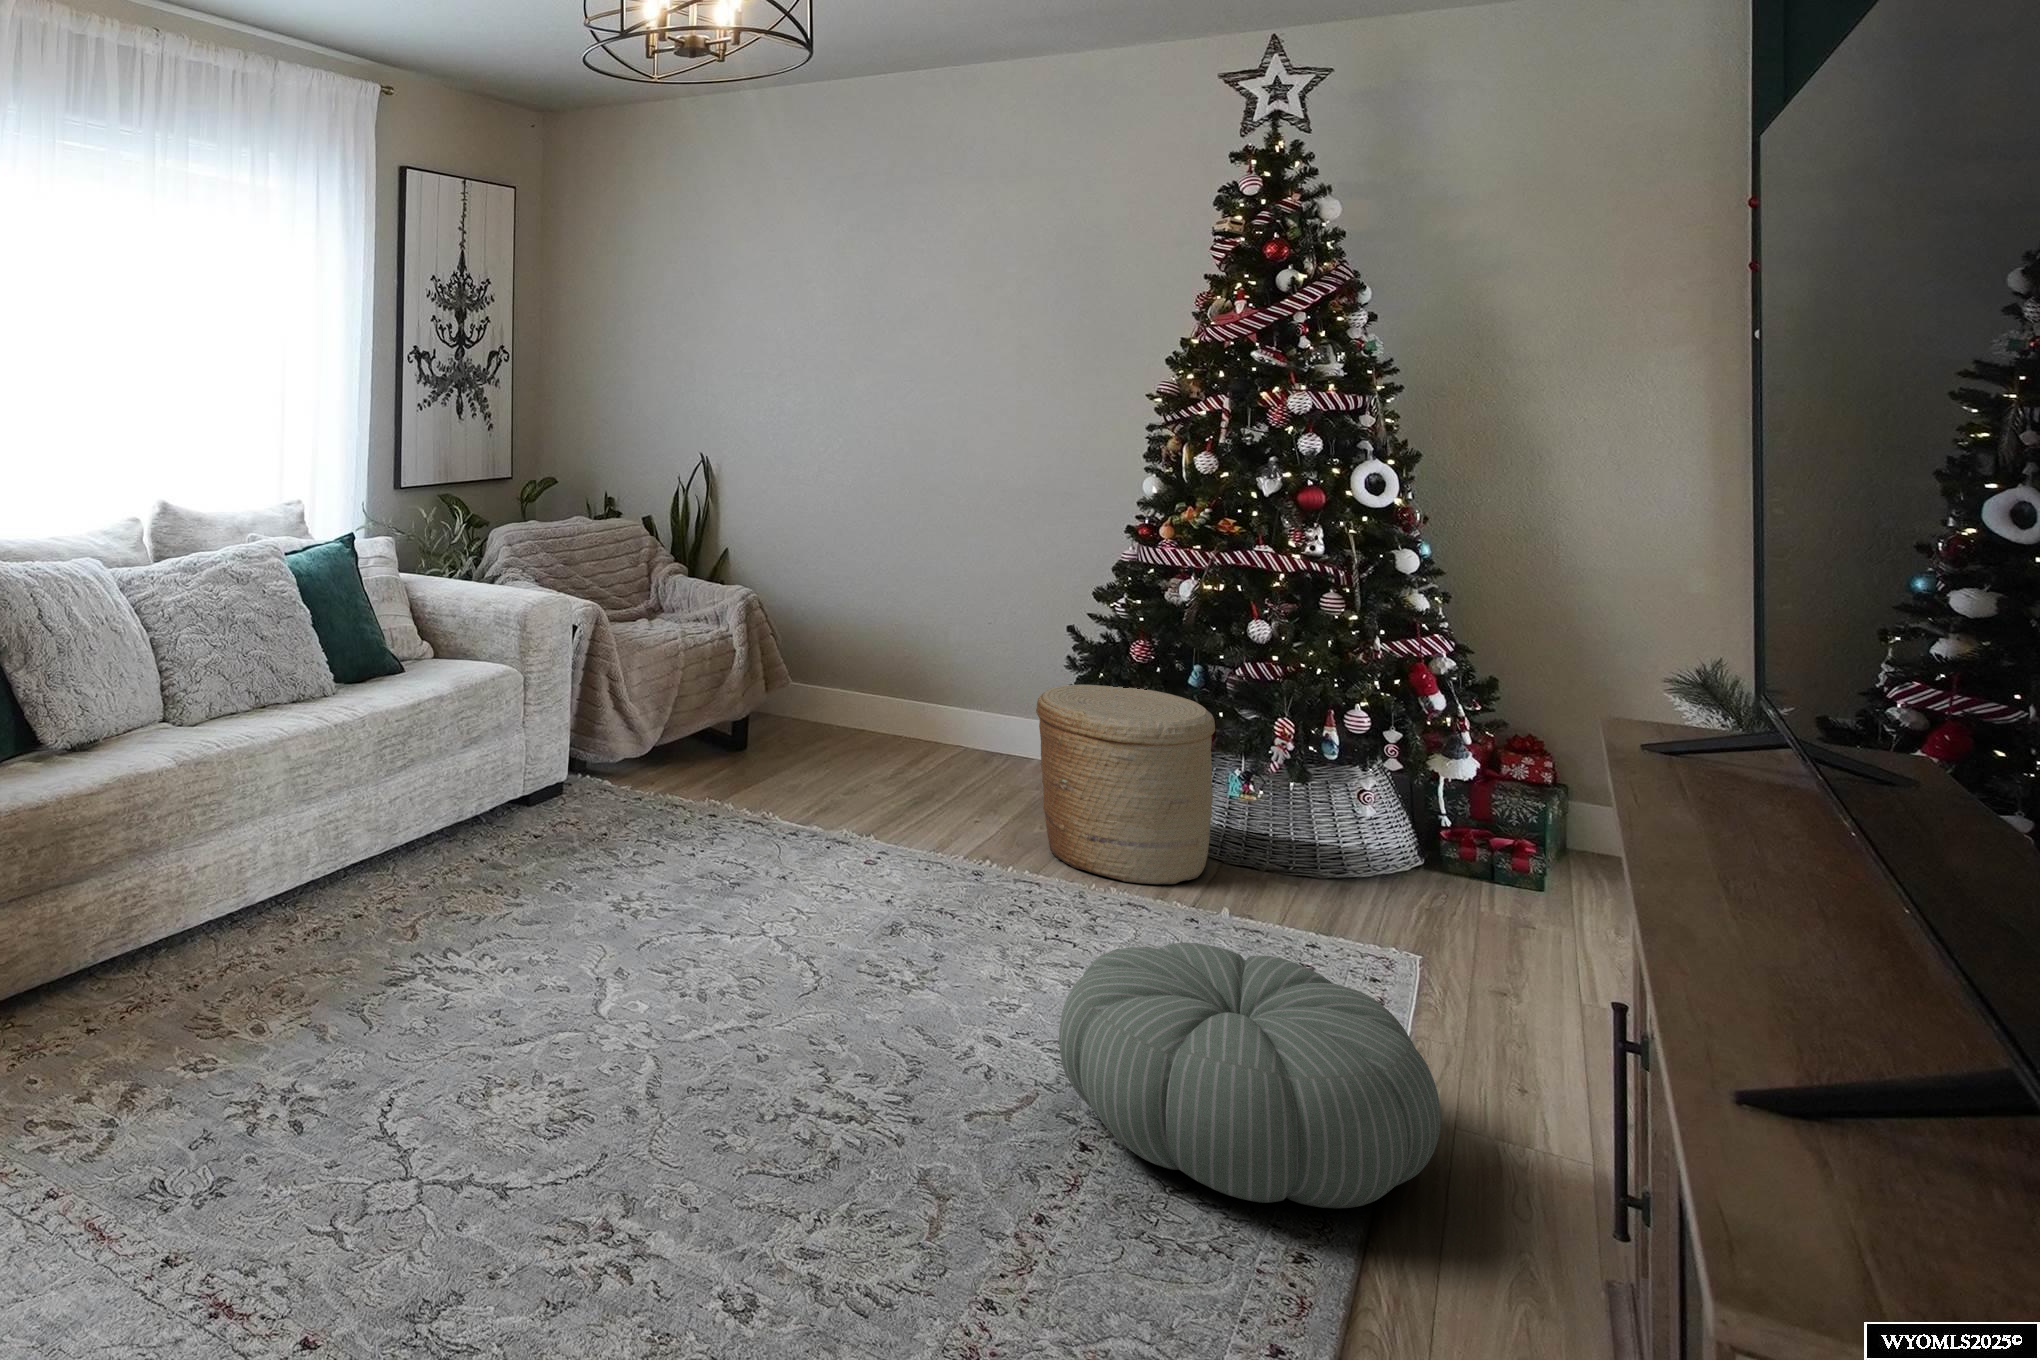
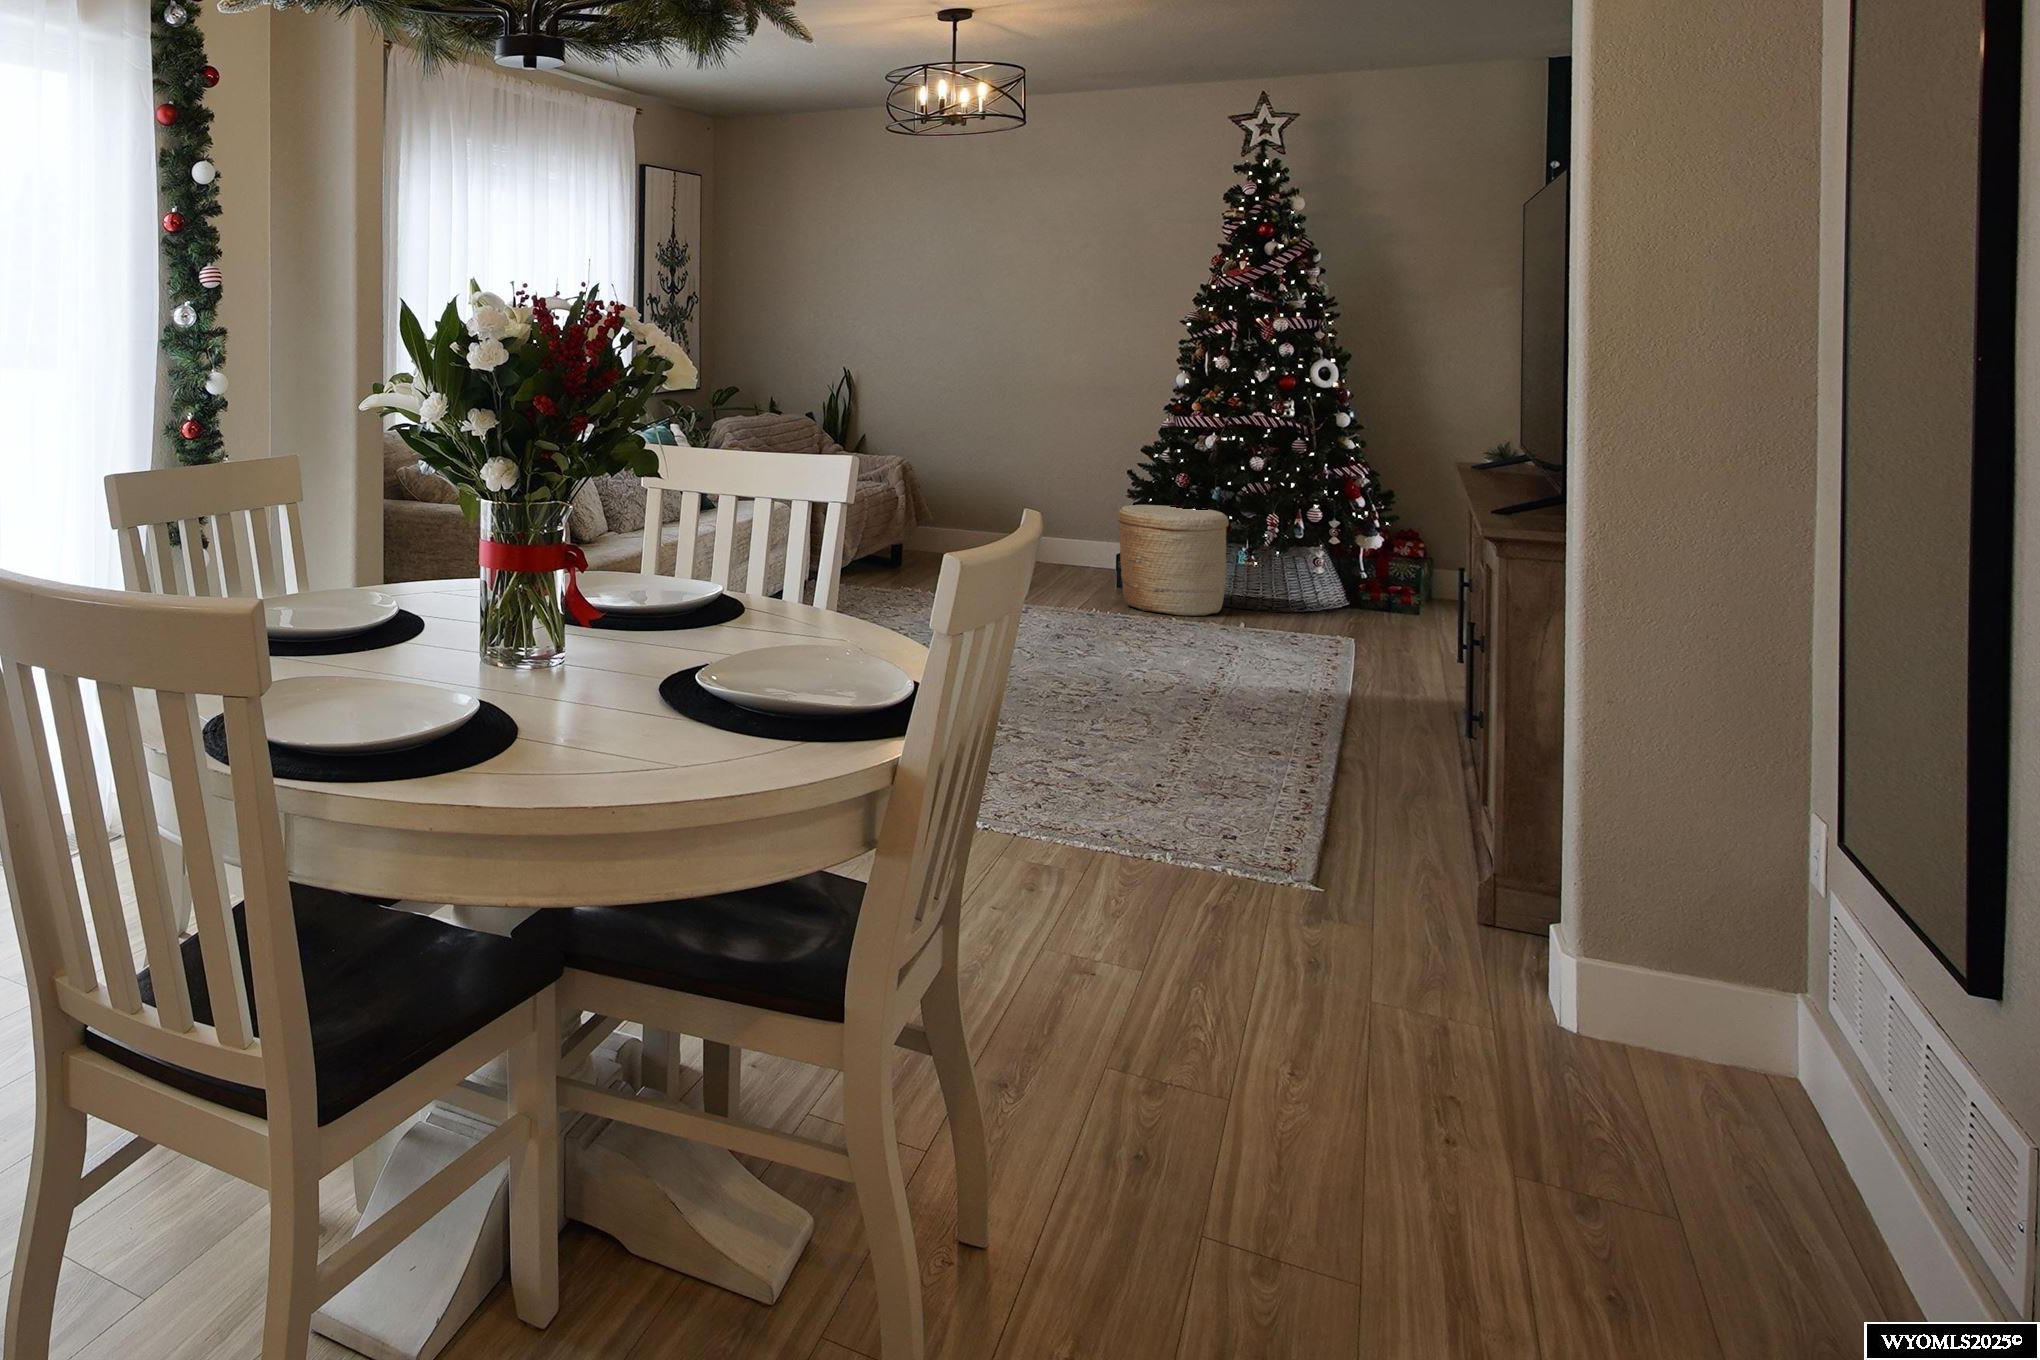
pouf: present [1059,942,1441,1208] -> none [1174,604,1367,701]

